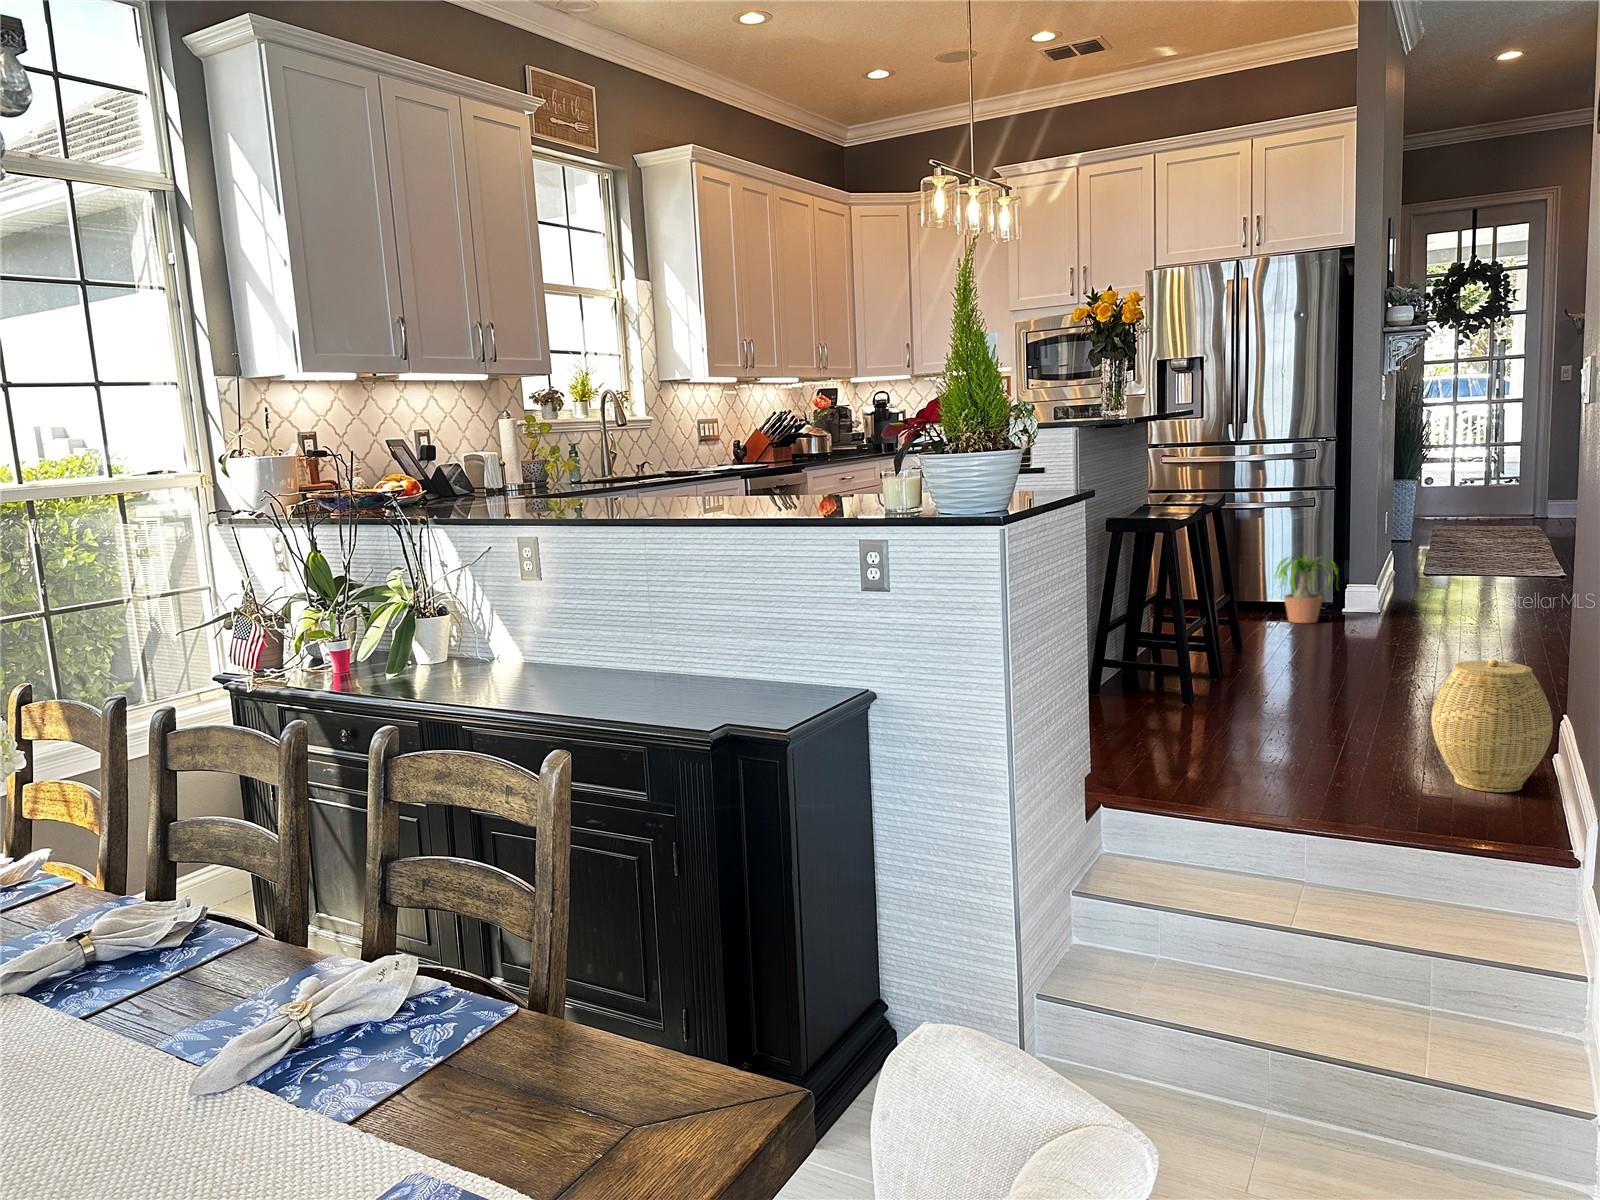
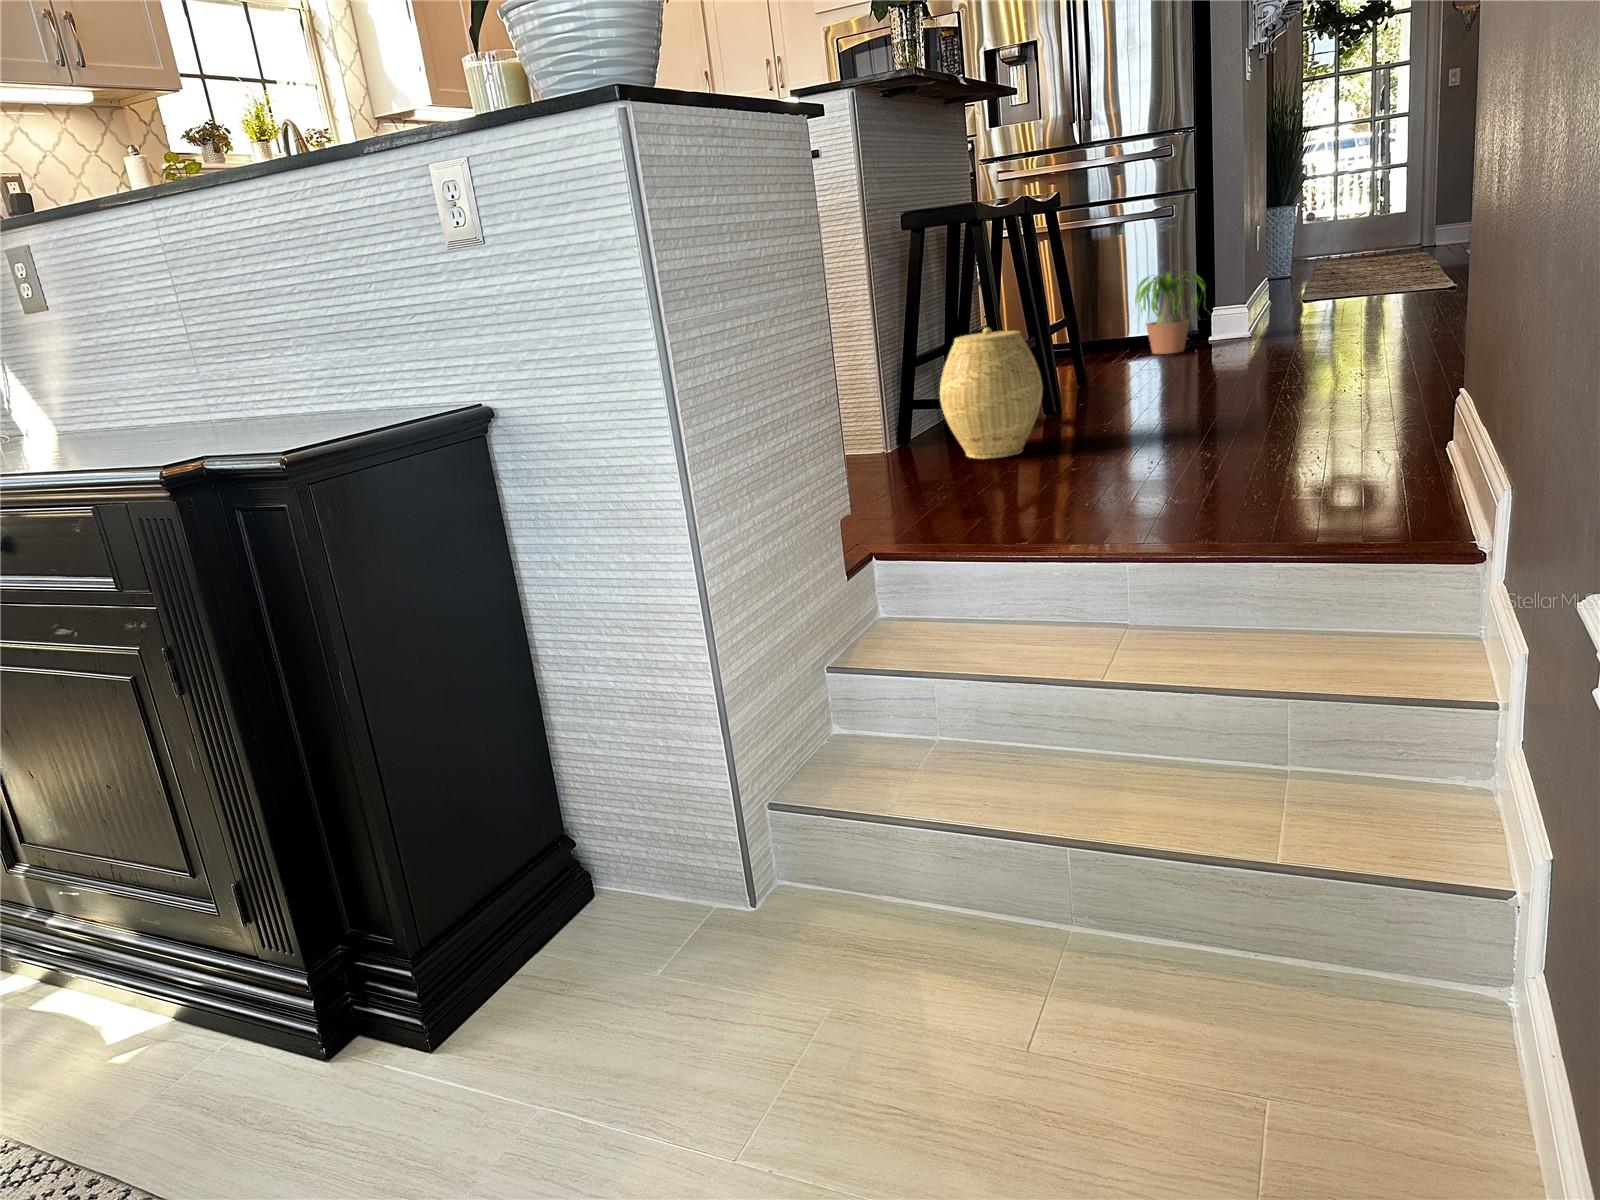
woven basket: present [1431,659,1553,792] -> present [940,328,1043,459]

